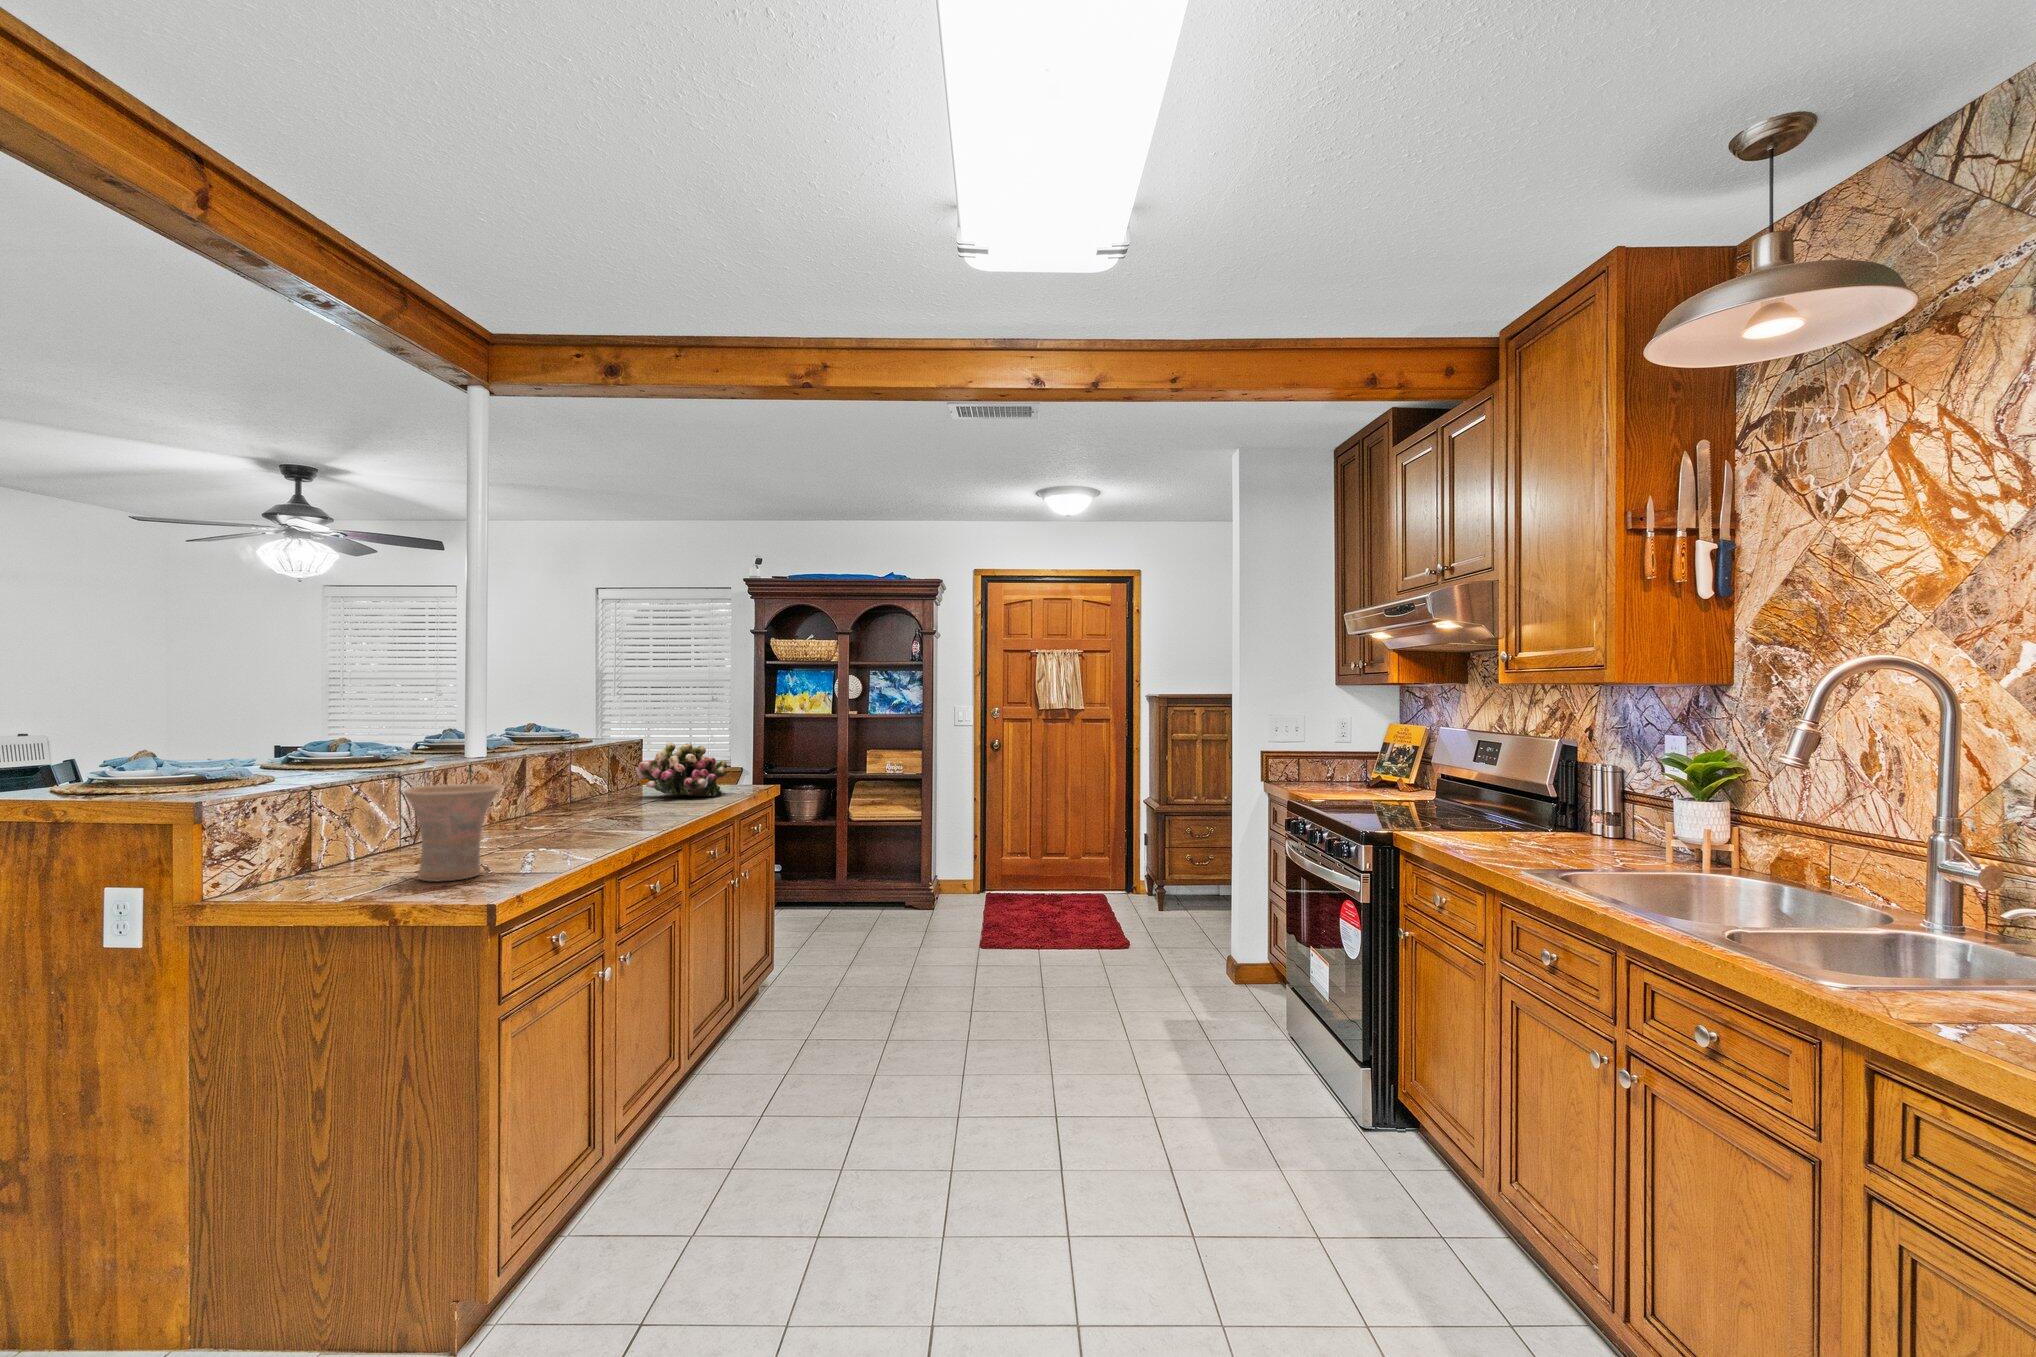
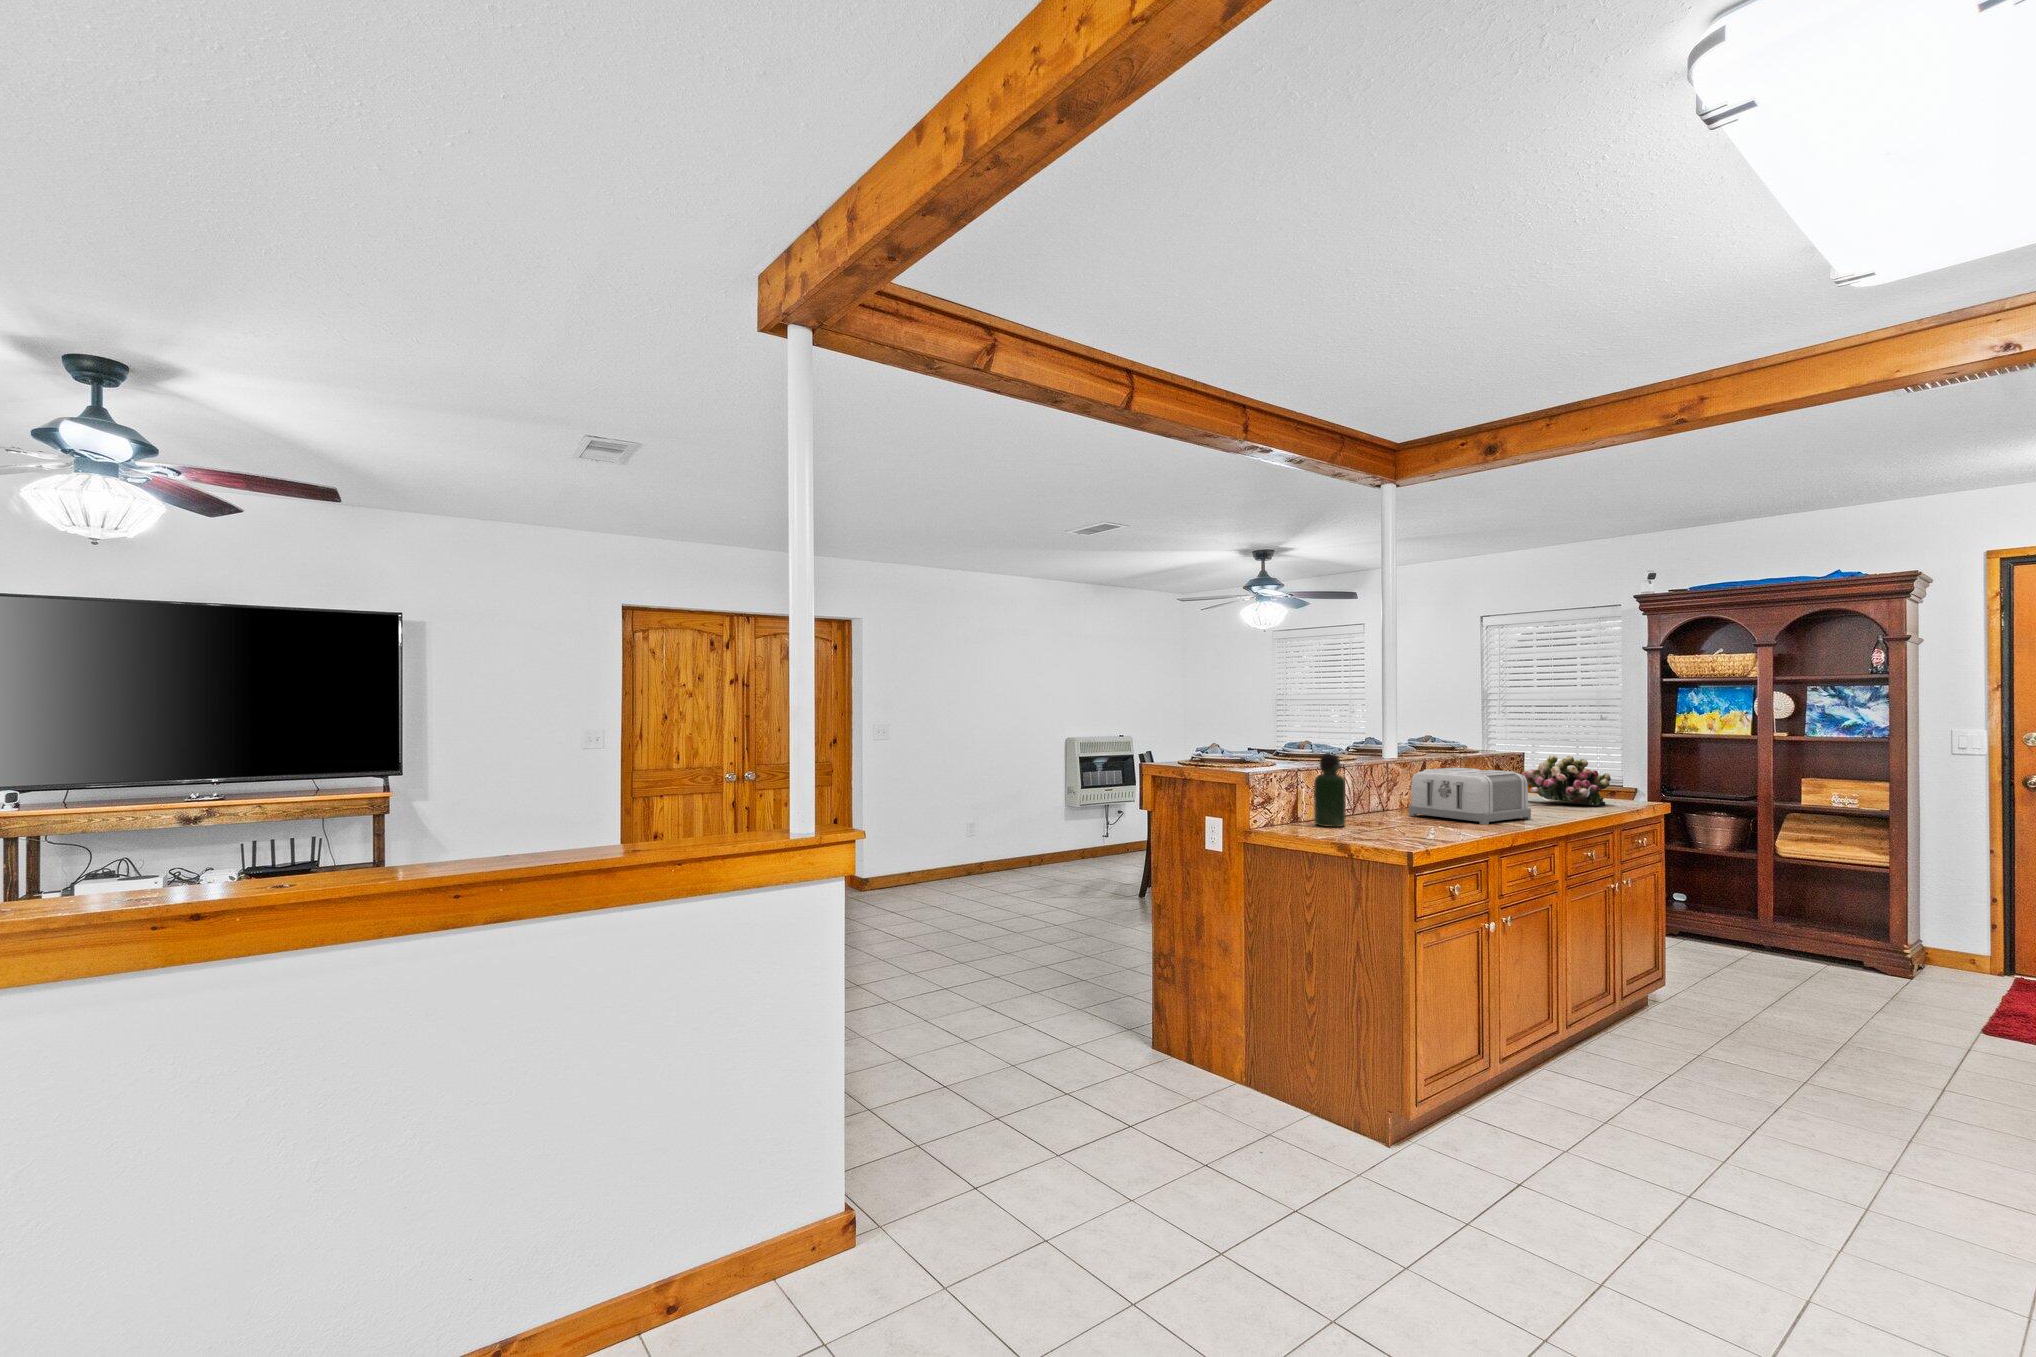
bottle: none [344,762,399,872] -> present [1314,754,1346,827]
toaster: none [498,766,651,838] -> present [1409,768,1531,825]
vase: present [403,784,500,881] -> none [1349,772,1410,837]

